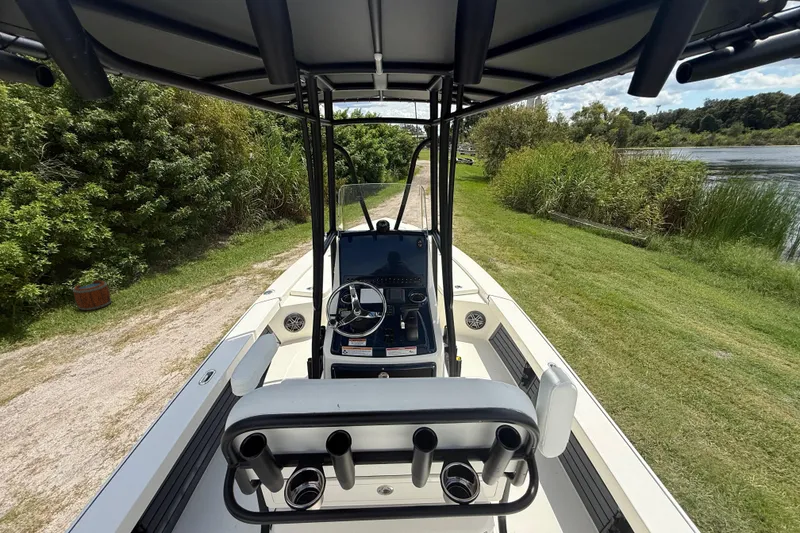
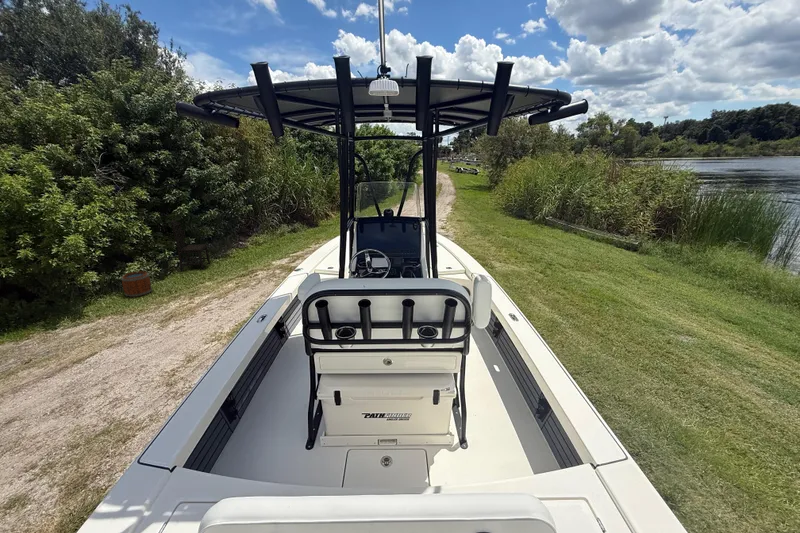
chair: none [134,216,183,277] -> present [171,220,210,271]

